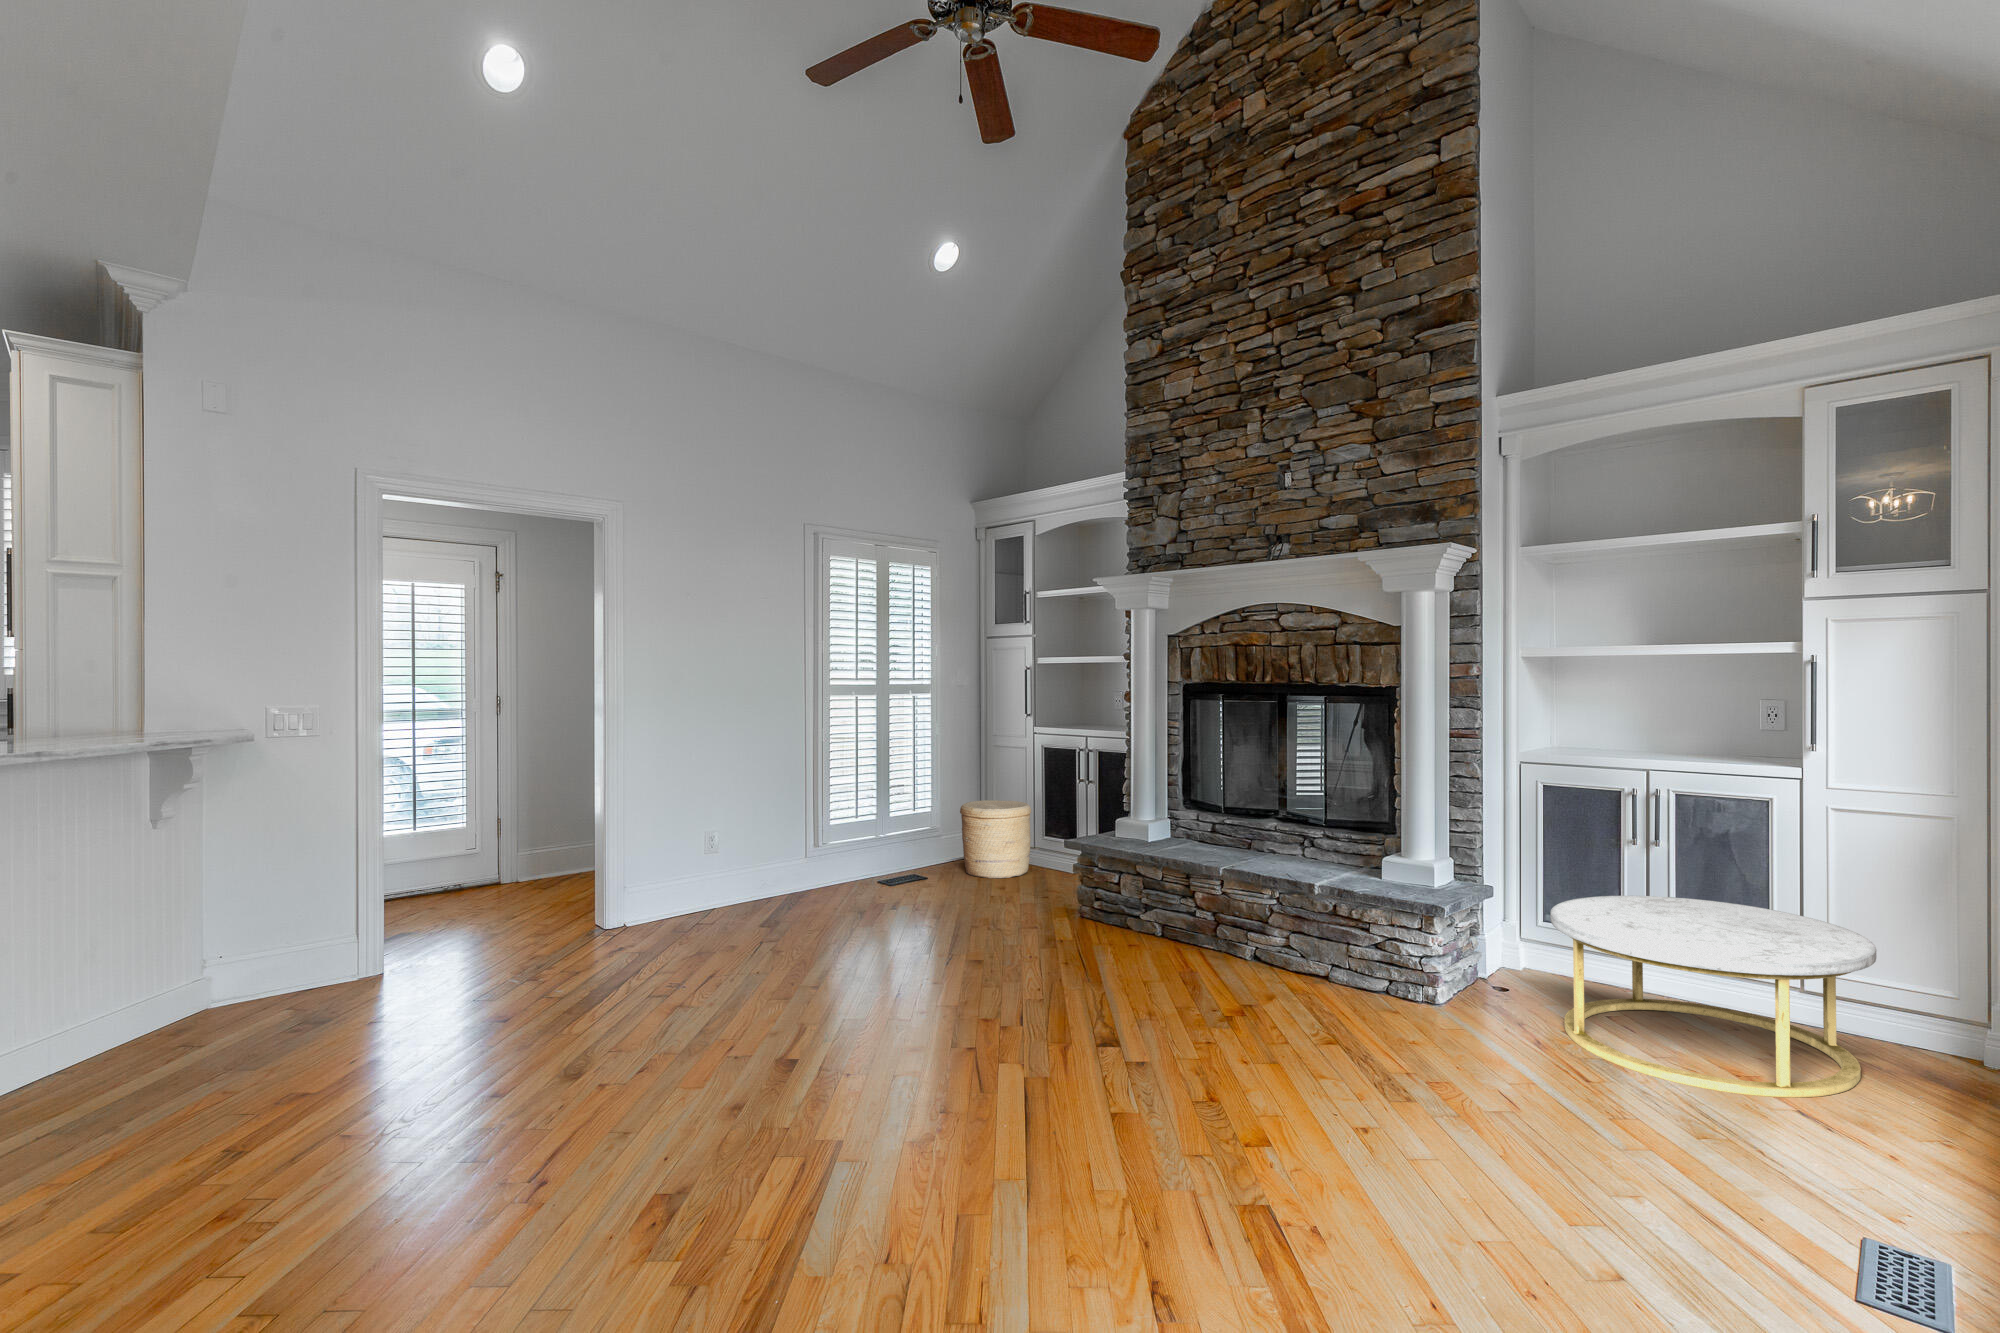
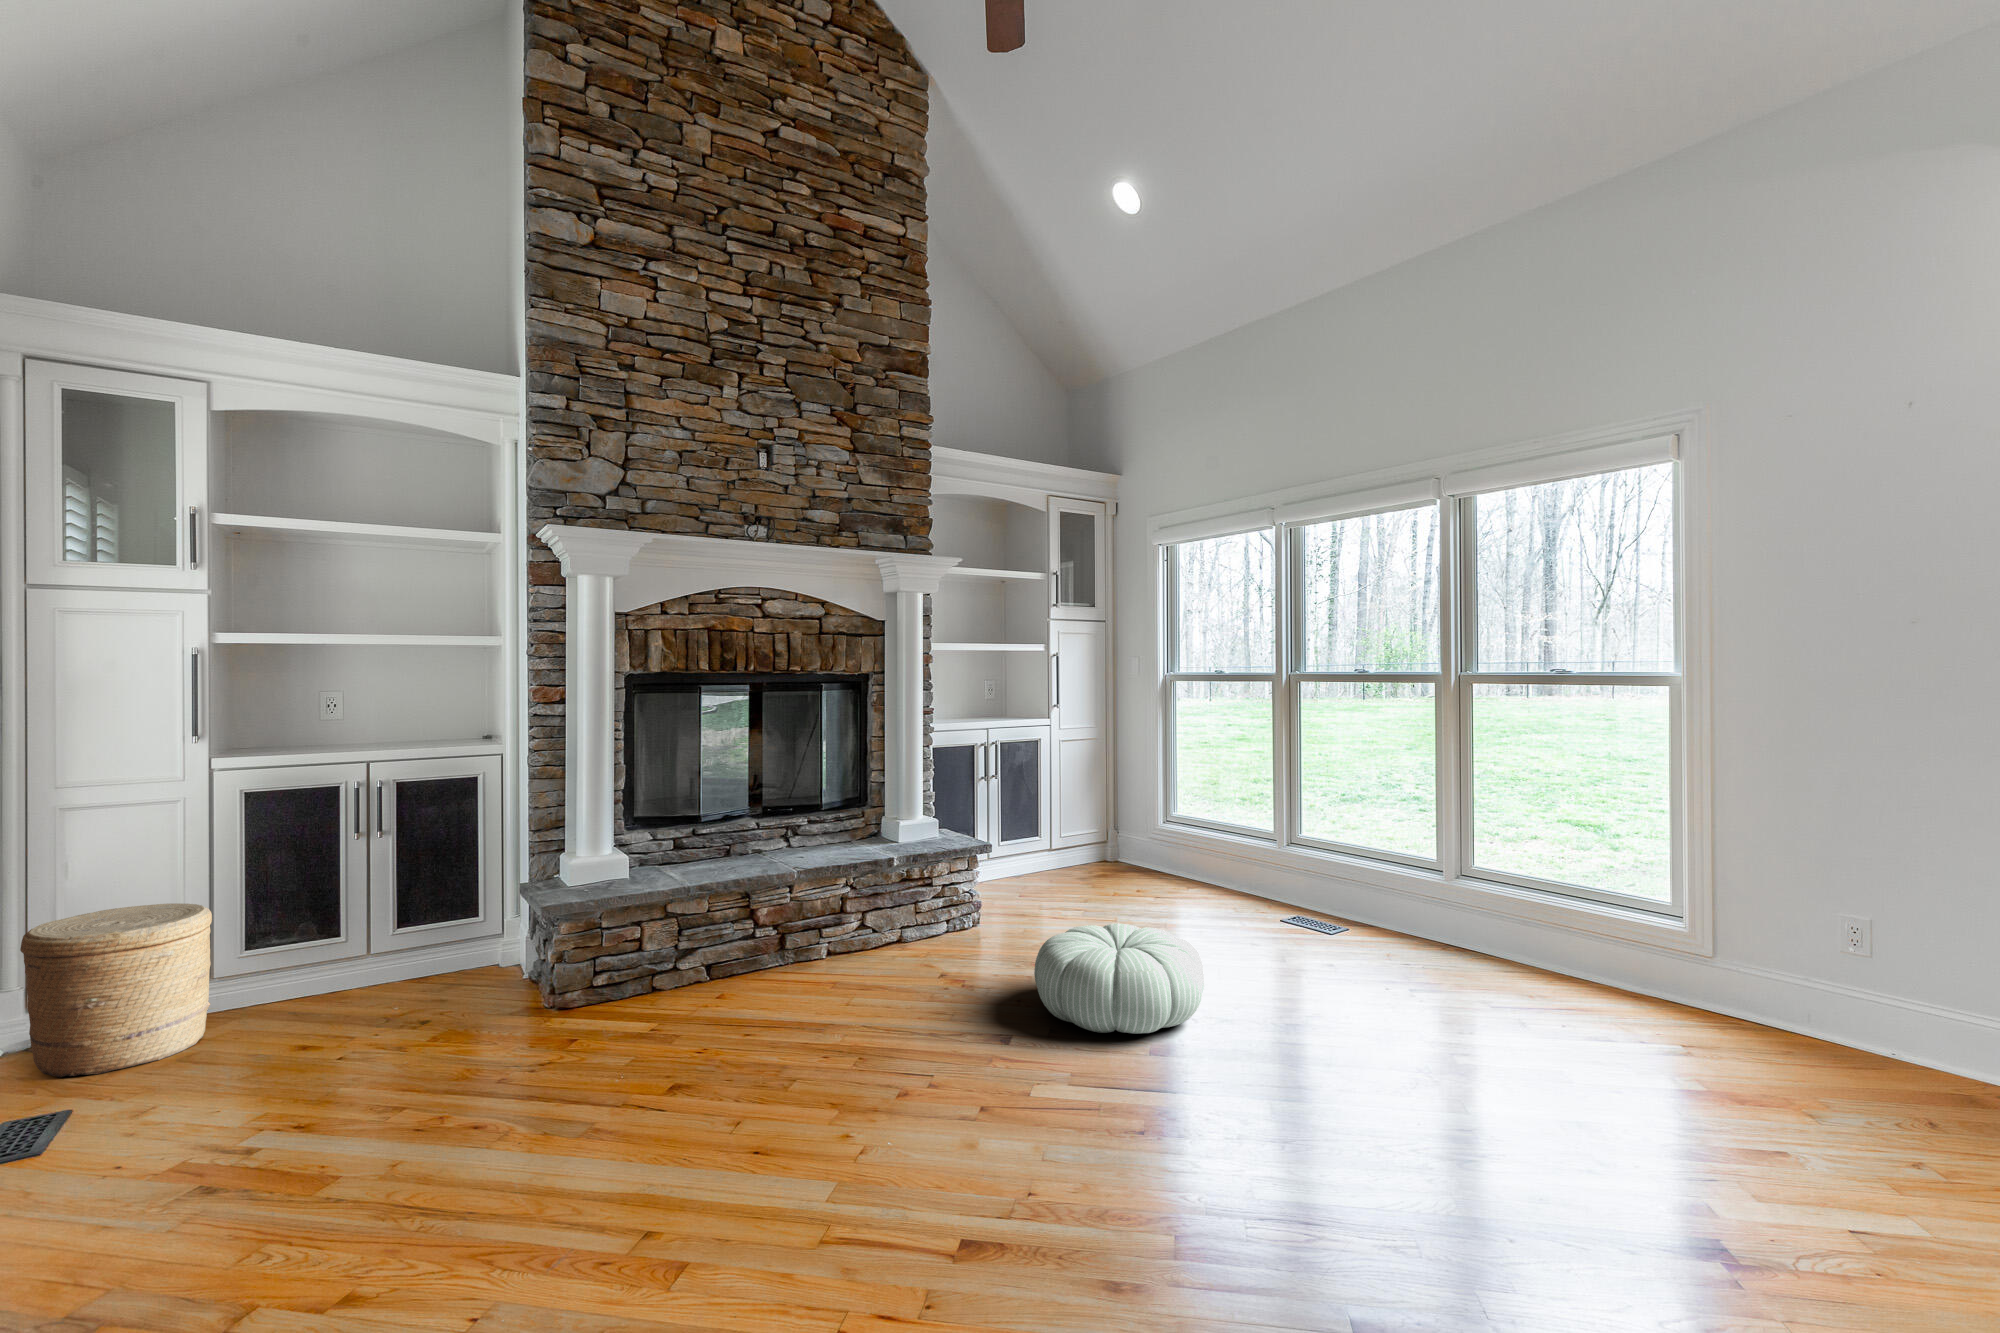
coffee table: present [1550,896,1876,1098] -> none [996,805,1161,912]
pouf: none [1098,973,1288,1099] -> present [1034,923,1204,1034]

